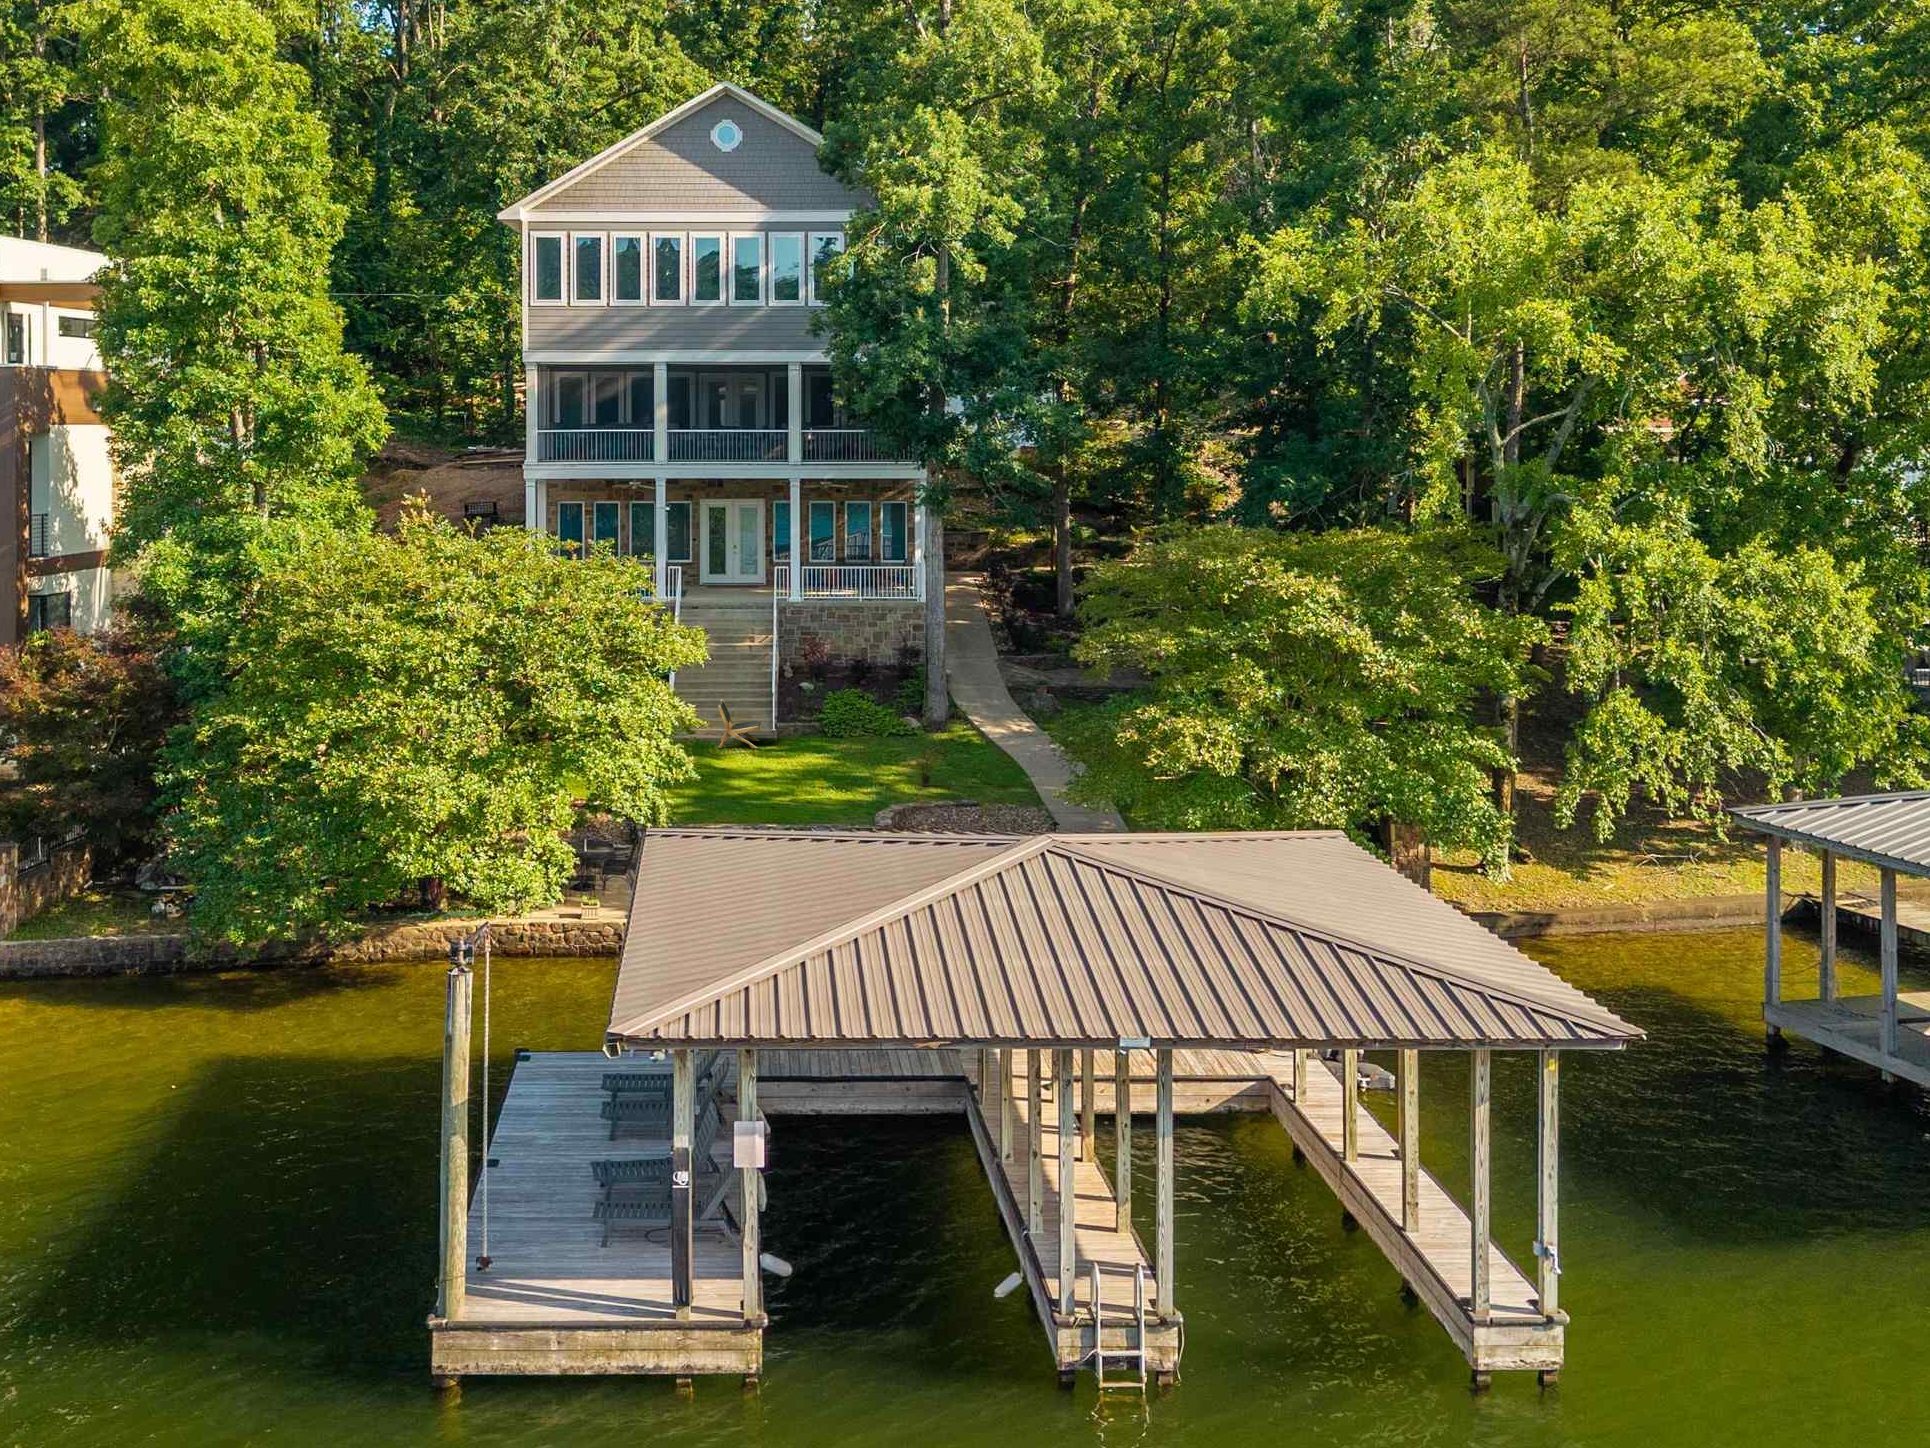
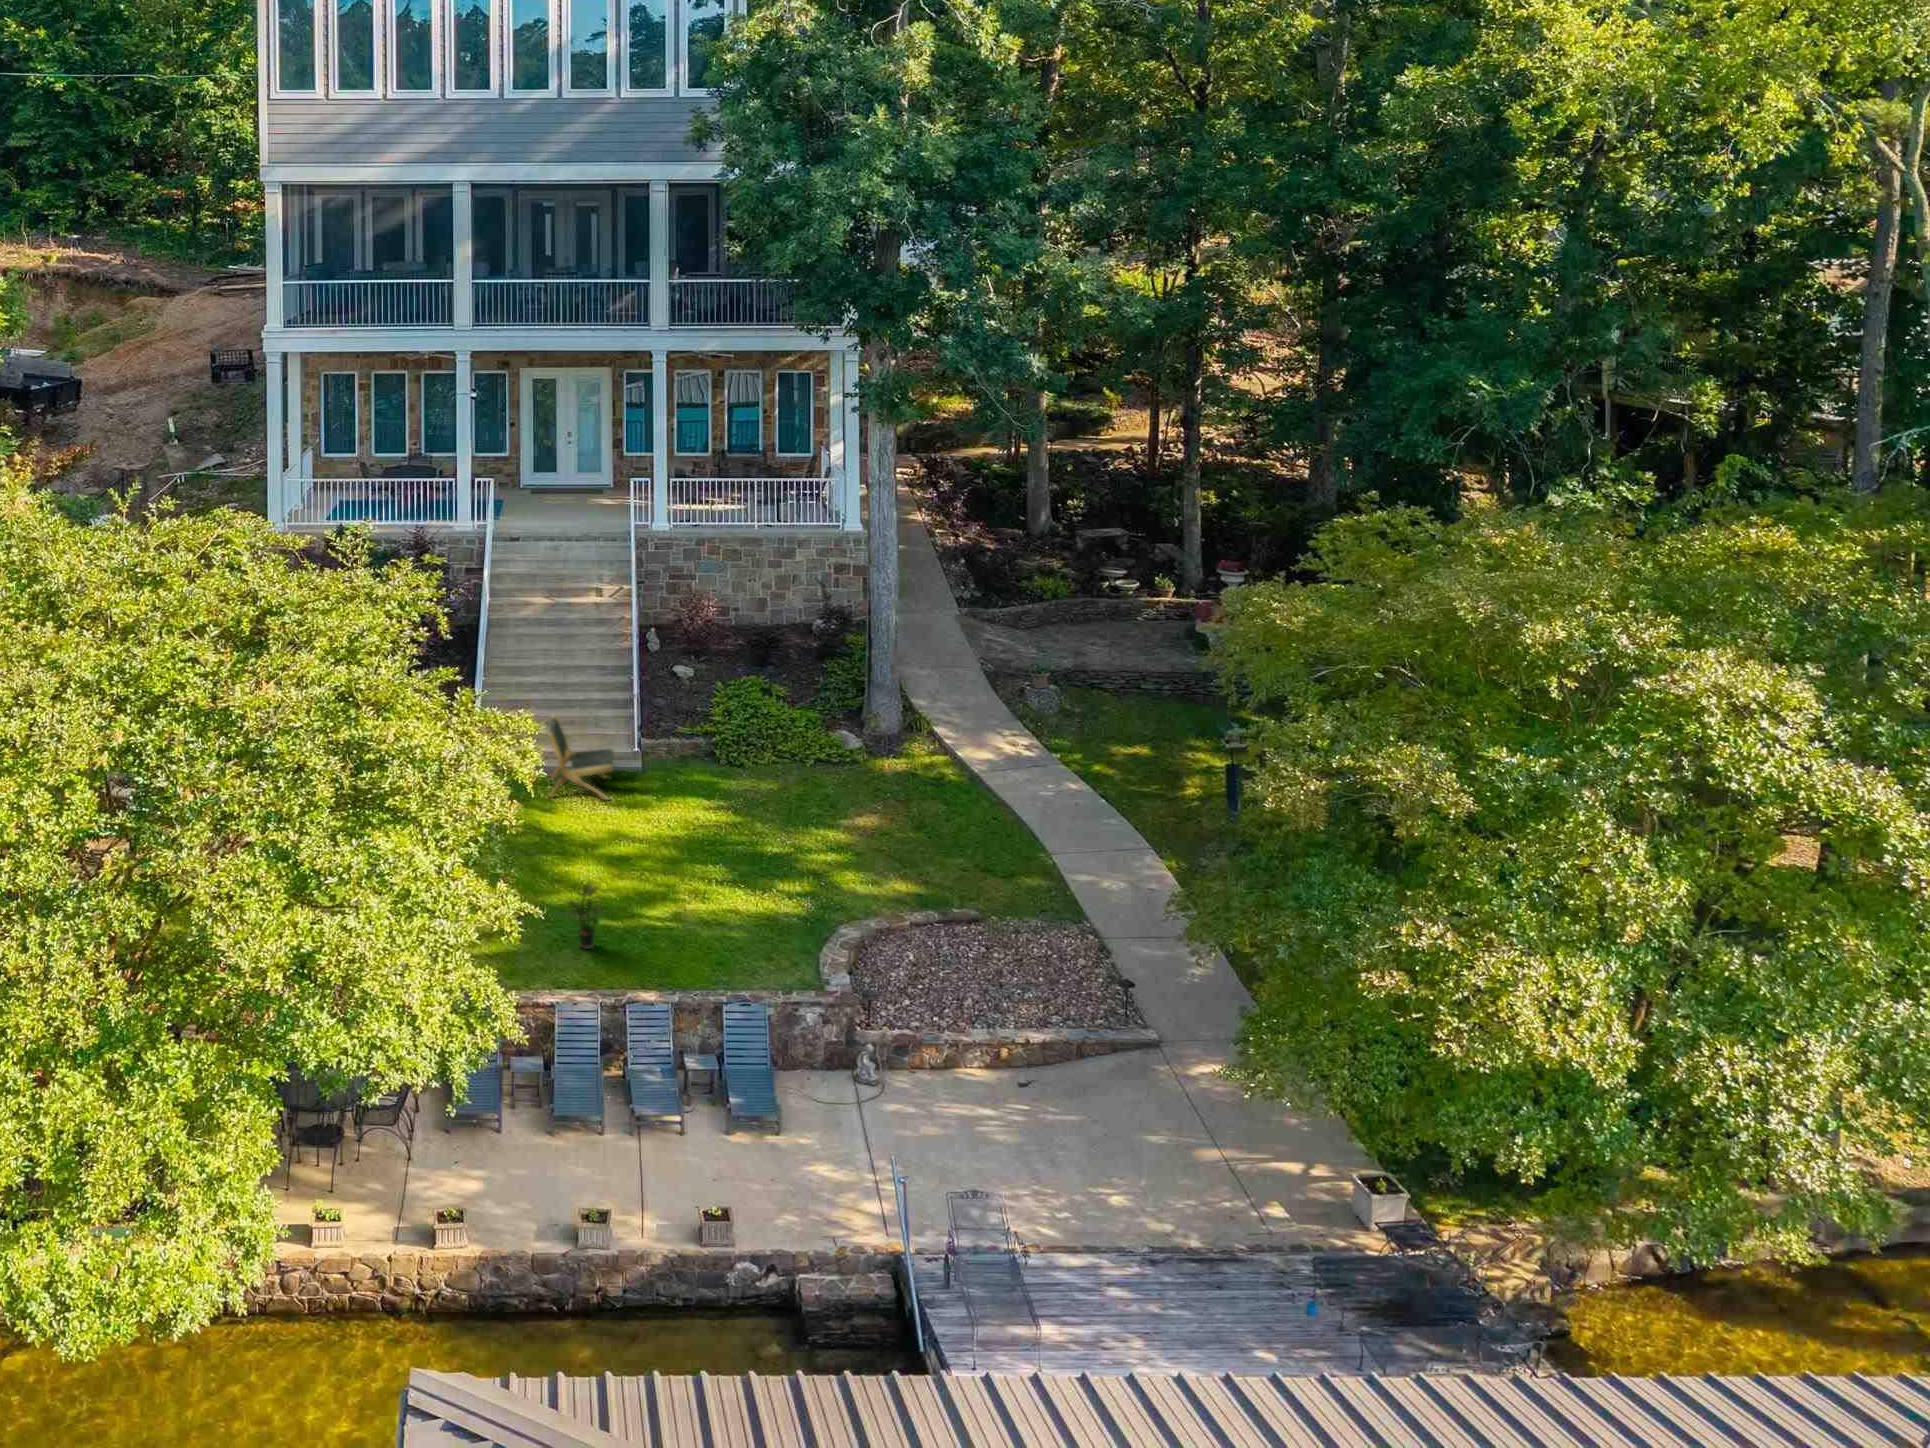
potted plant: present [916,749,934,786] -> present [569,883,602,949]

